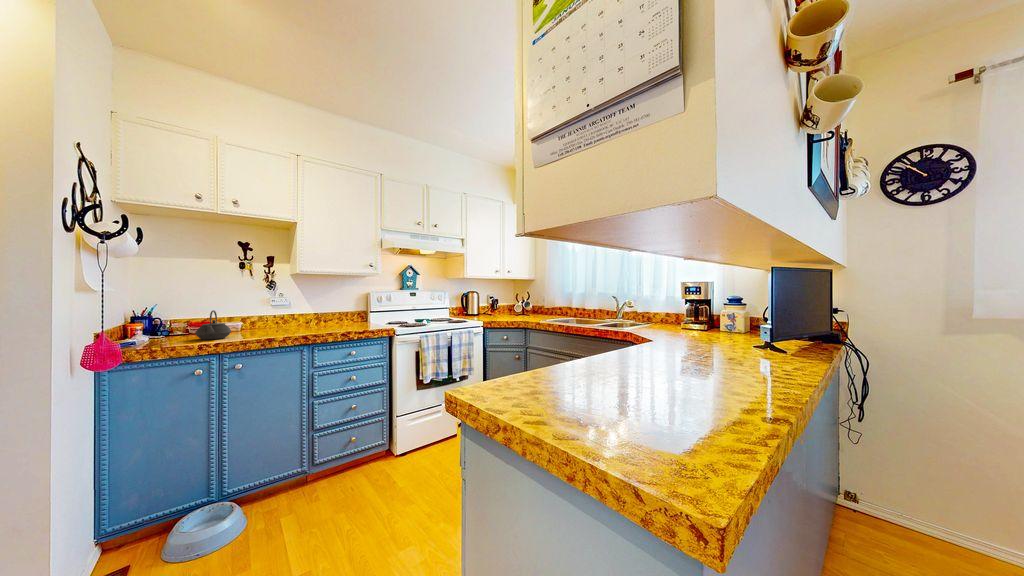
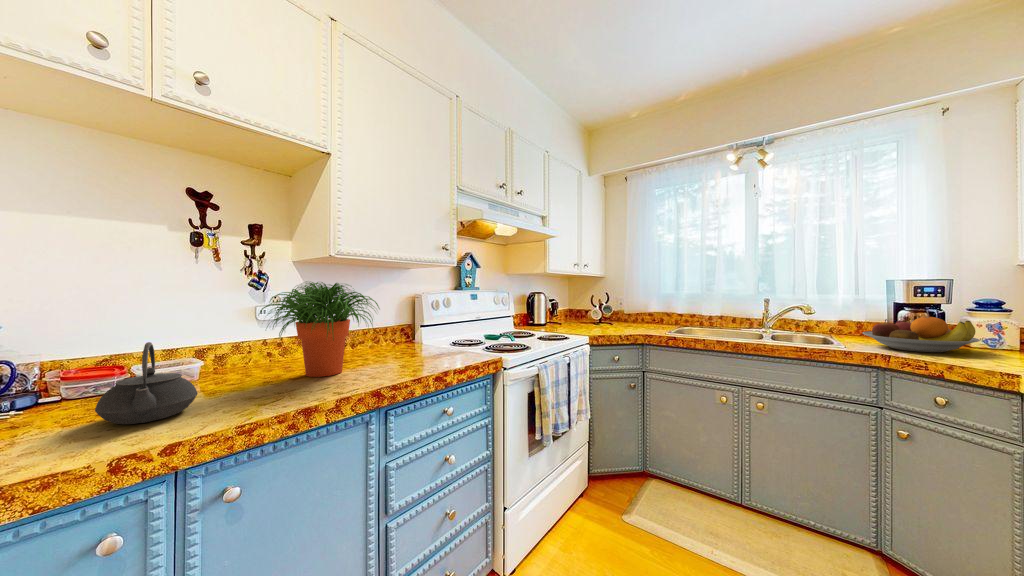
potted plant: none [263,286,323,332] -> present [259,282,380,377]
fruit bowl: none [641,308,699,332] -> present [863,317,980,352]

